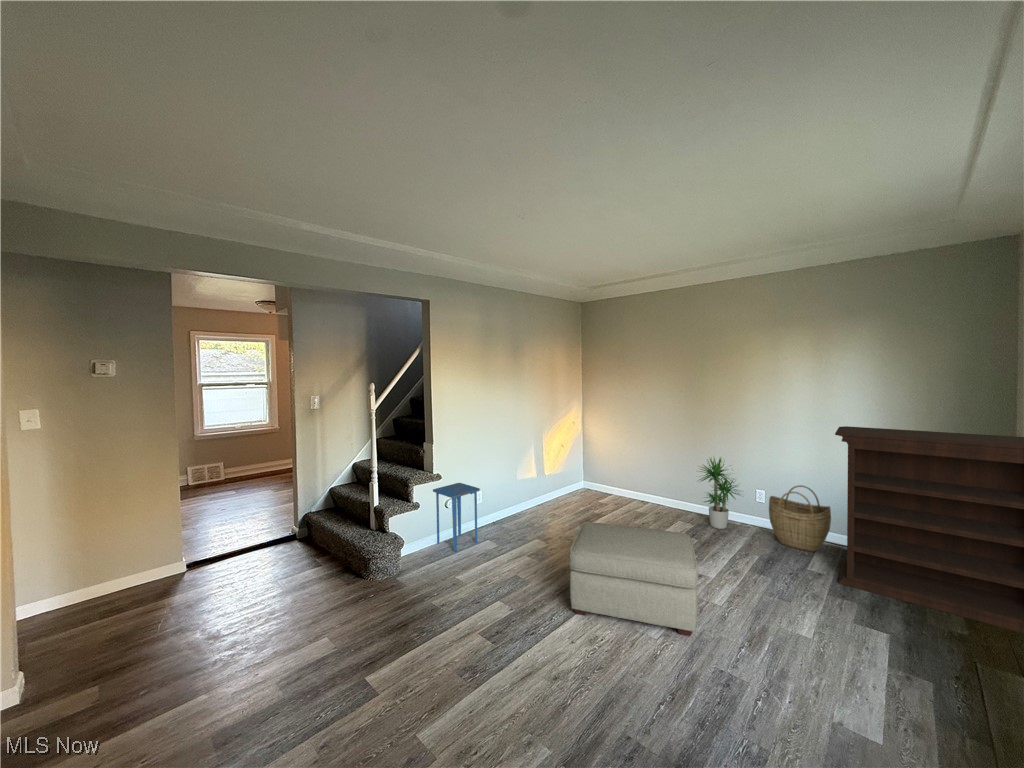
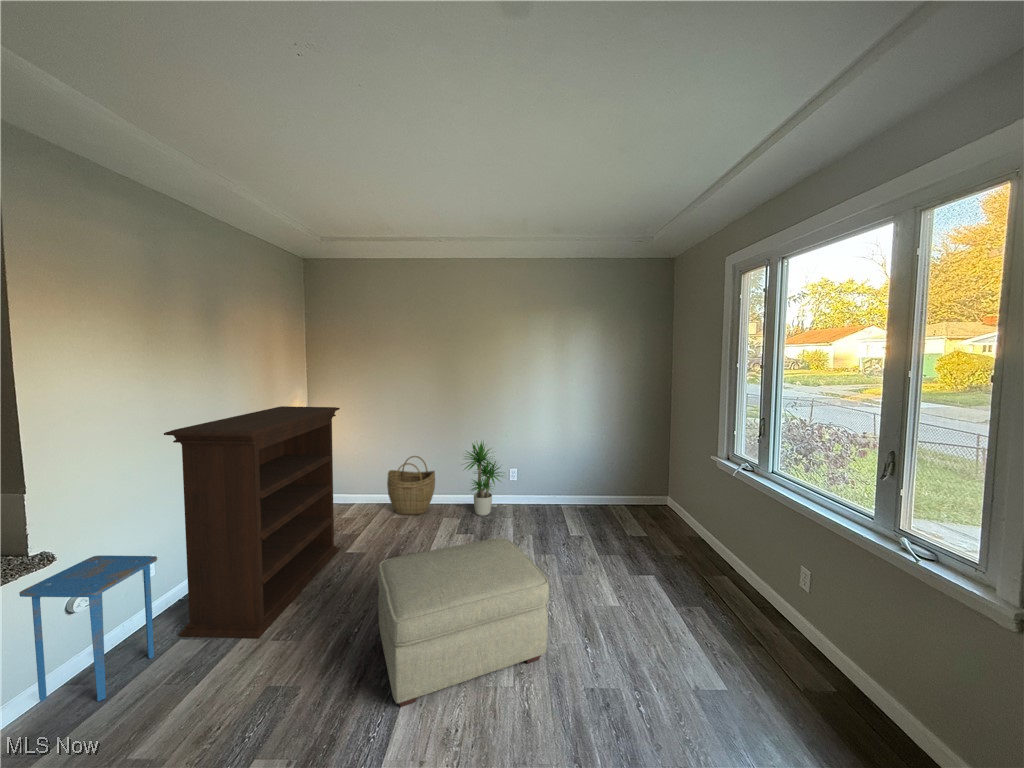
bookshelf: present [835,426,1024,633] -> present [164,406,340,638]
woven basket: present [769,485,831,552] -> present [387,456,435,515]

